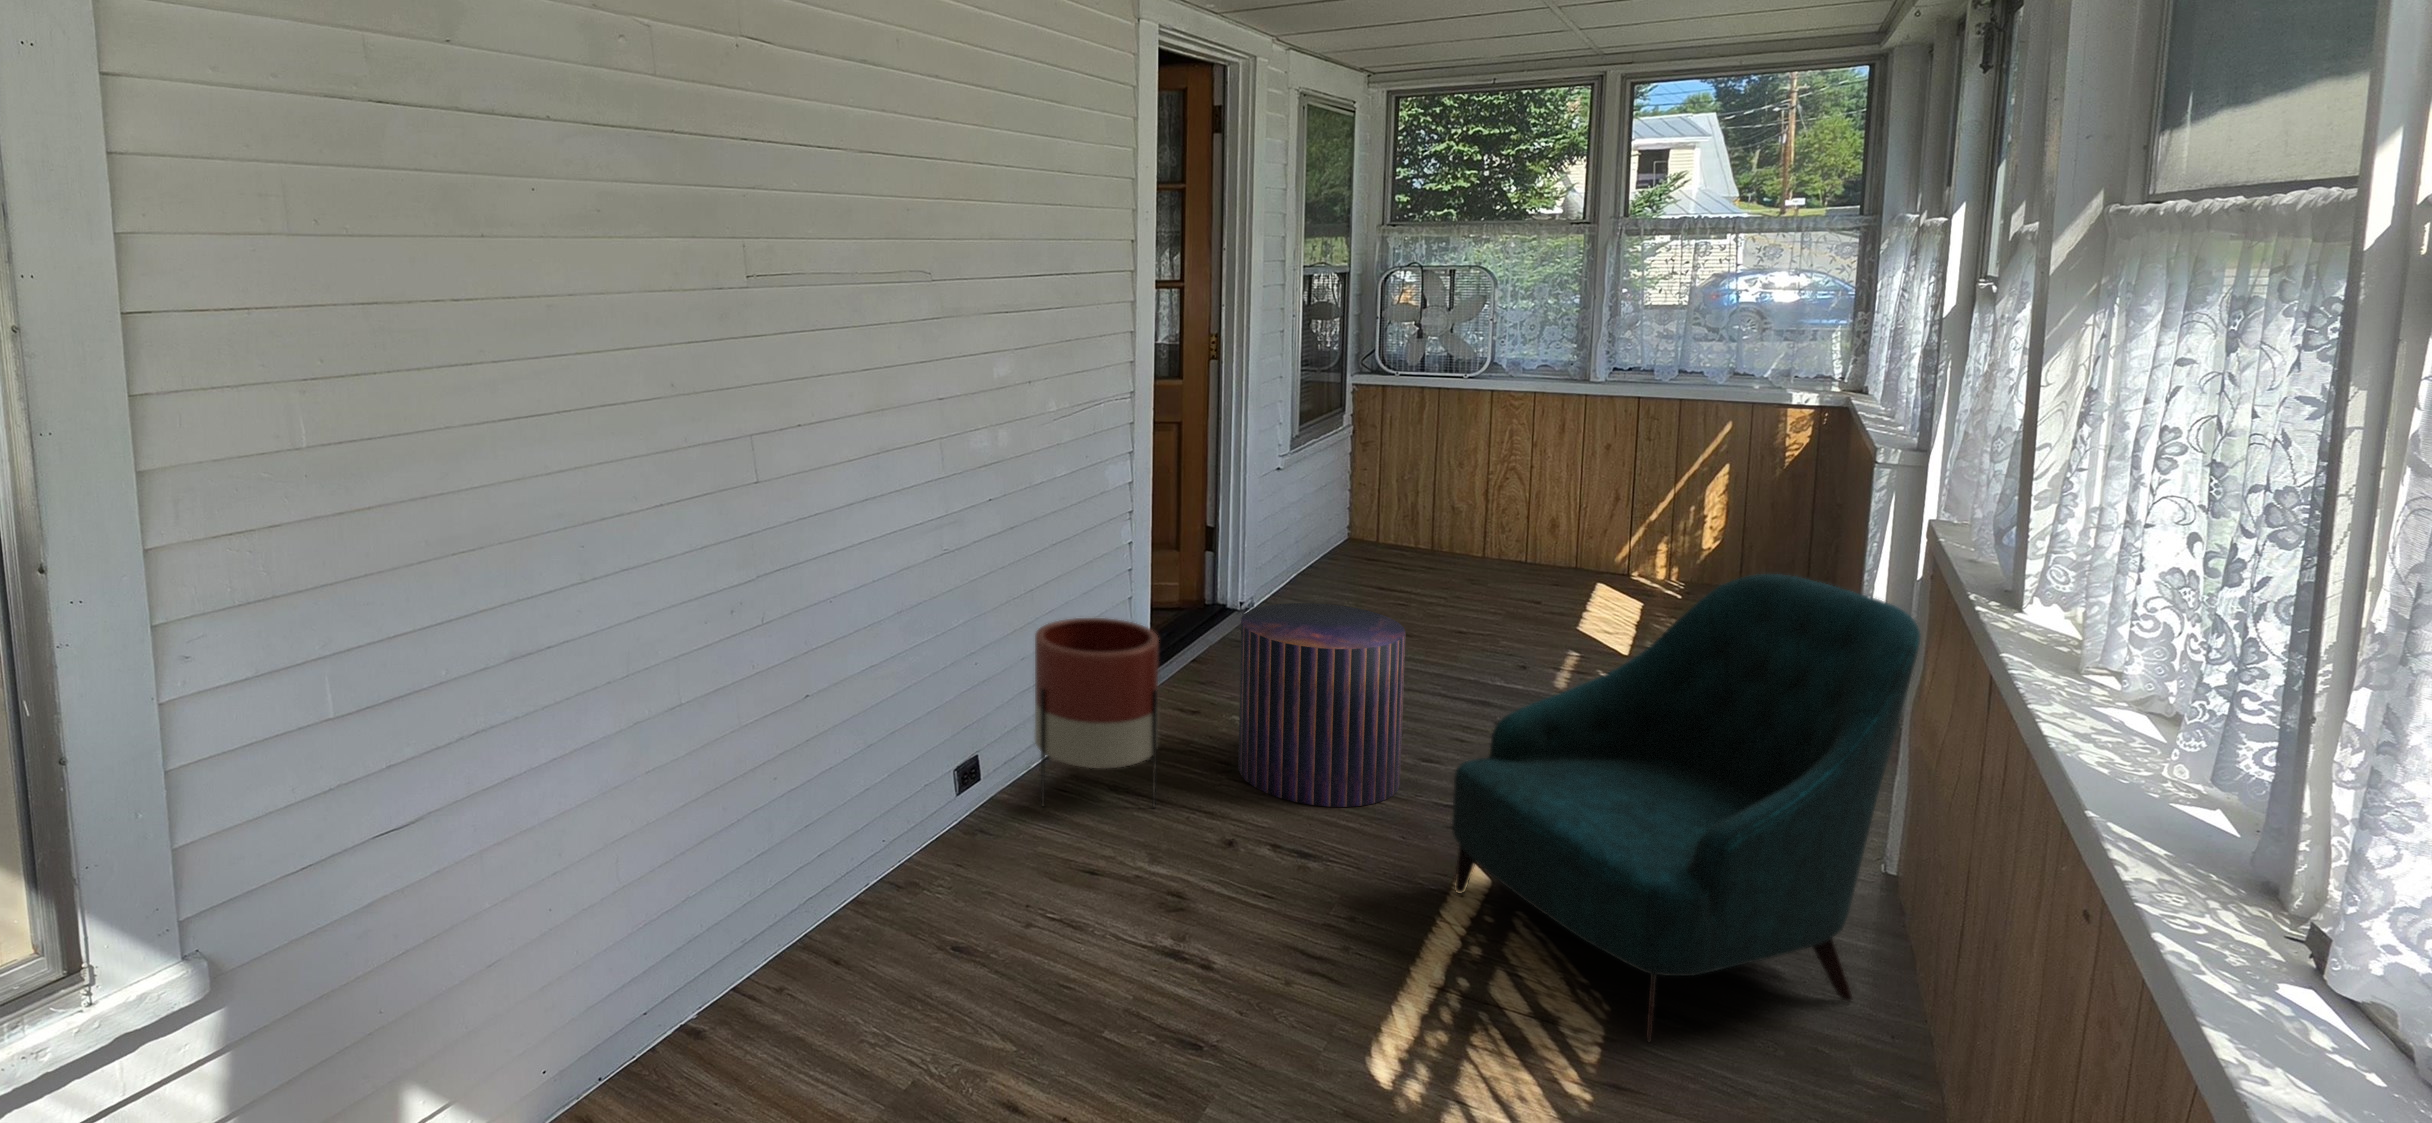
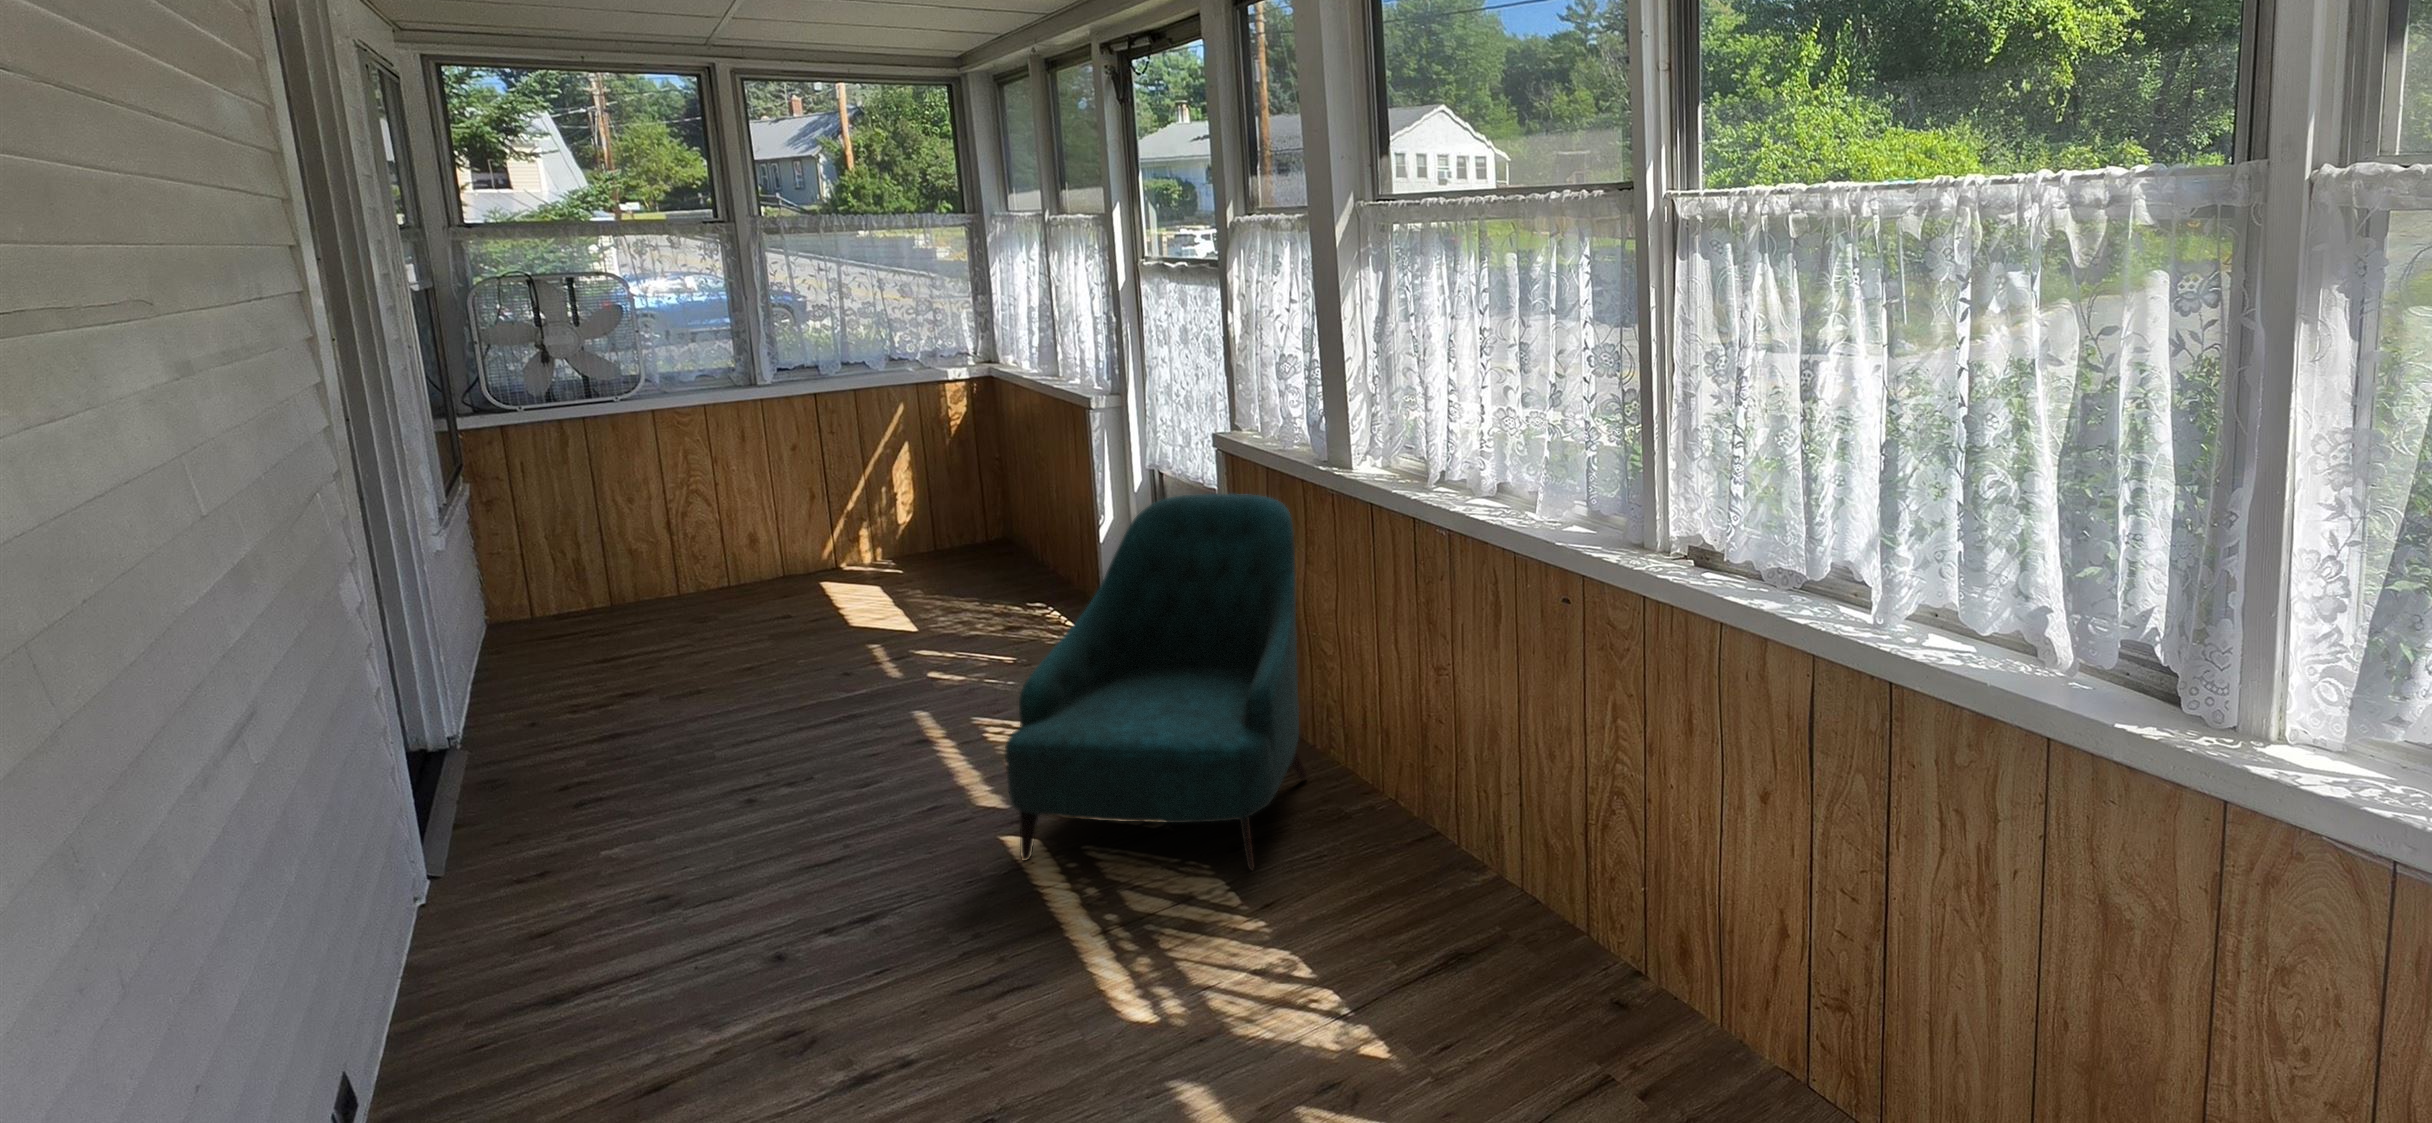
pouf: present [1238,603,1405,807] -> none [651,648,877,889]
planter: present [1034,618,1159,807] -> none [387,760,642,1063]

